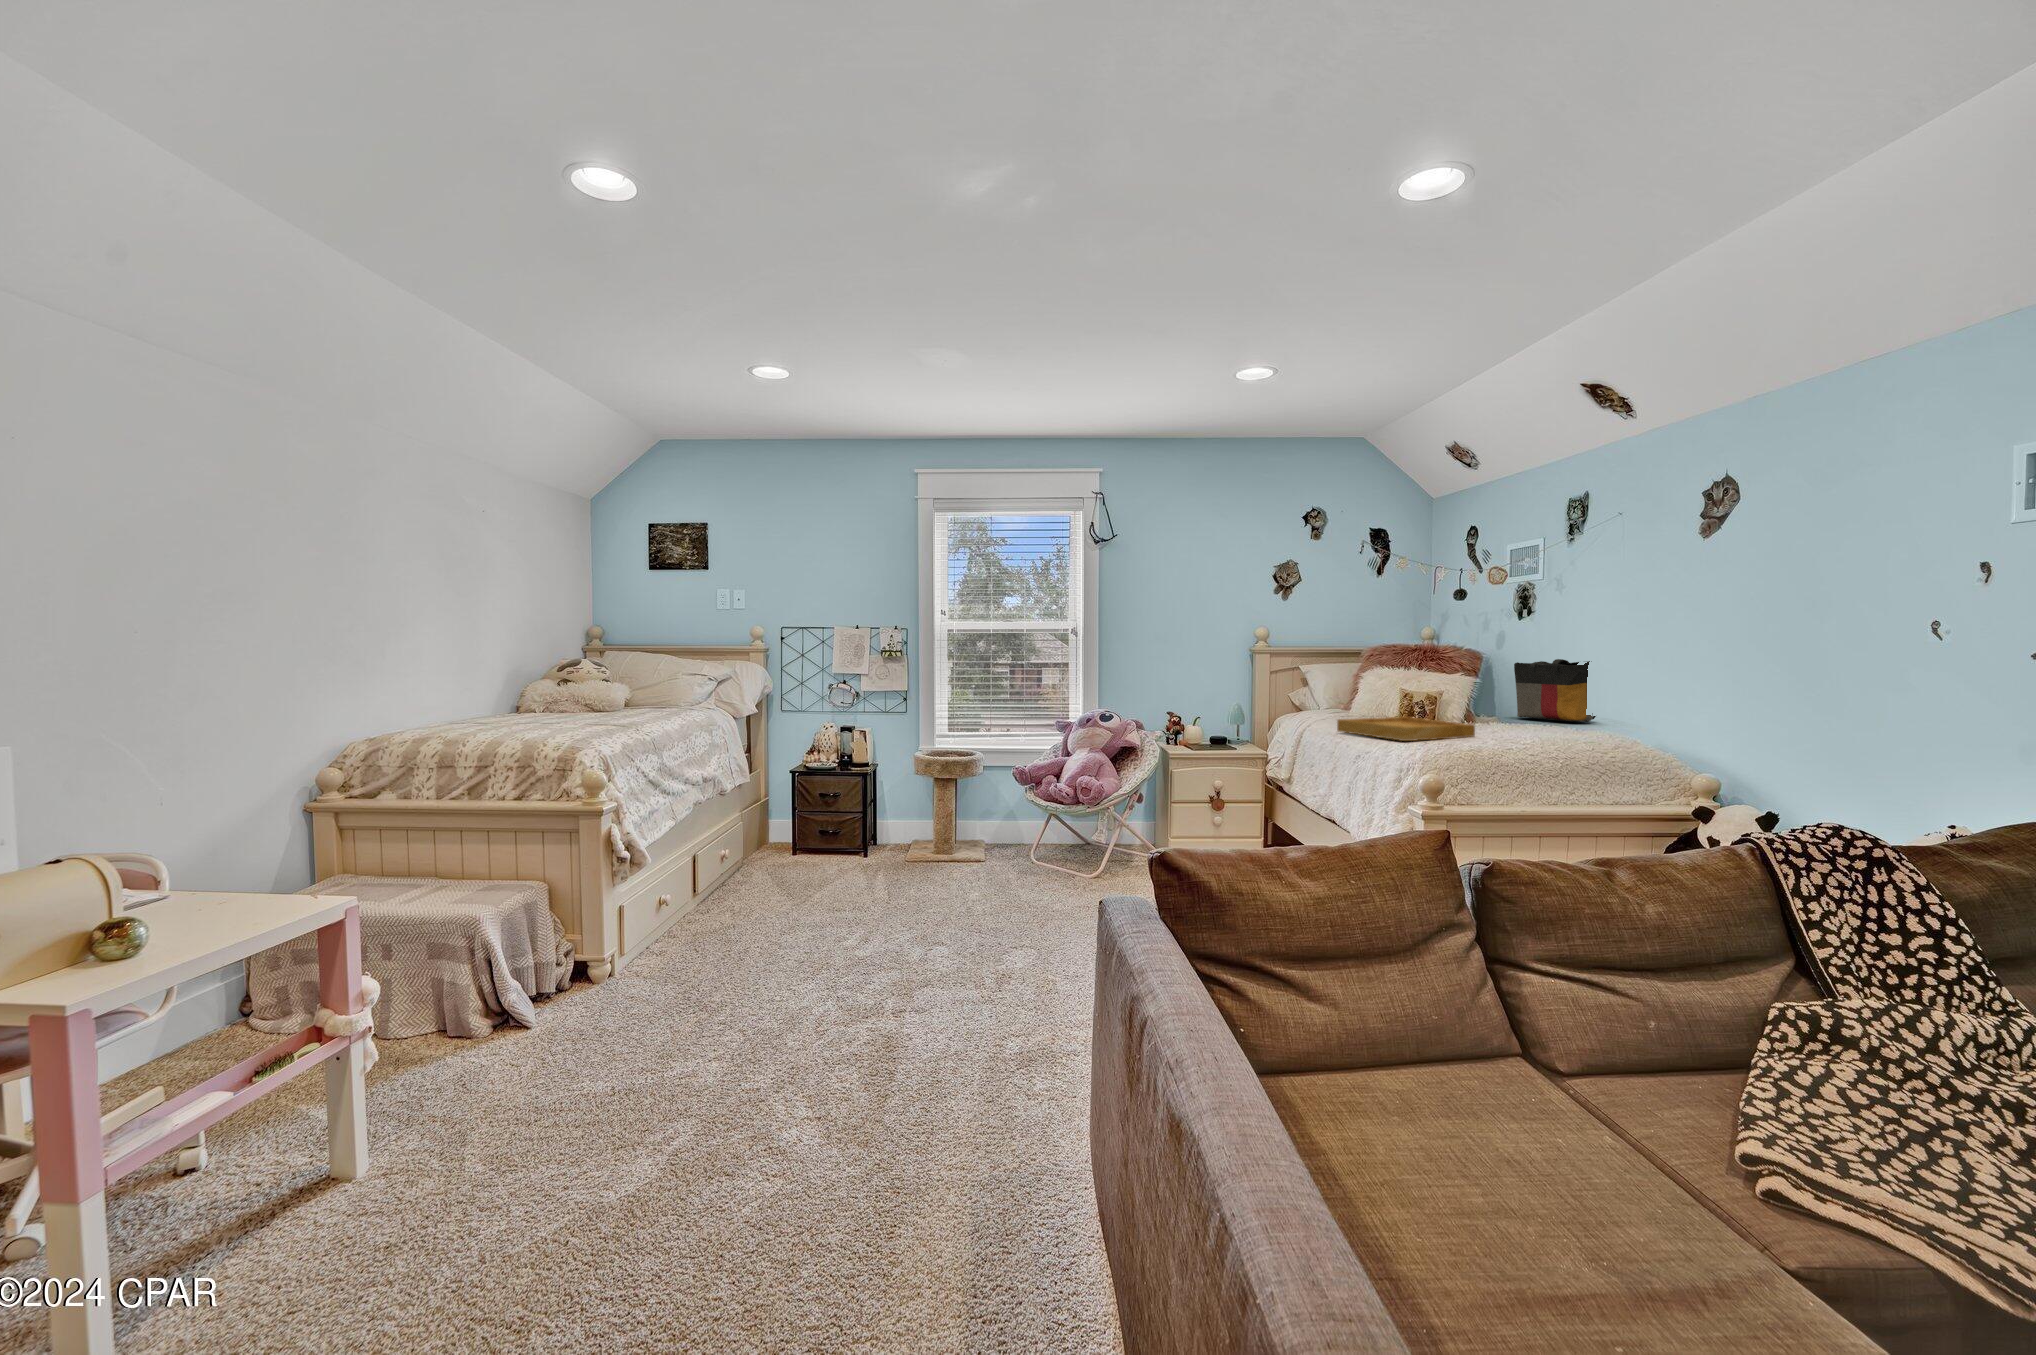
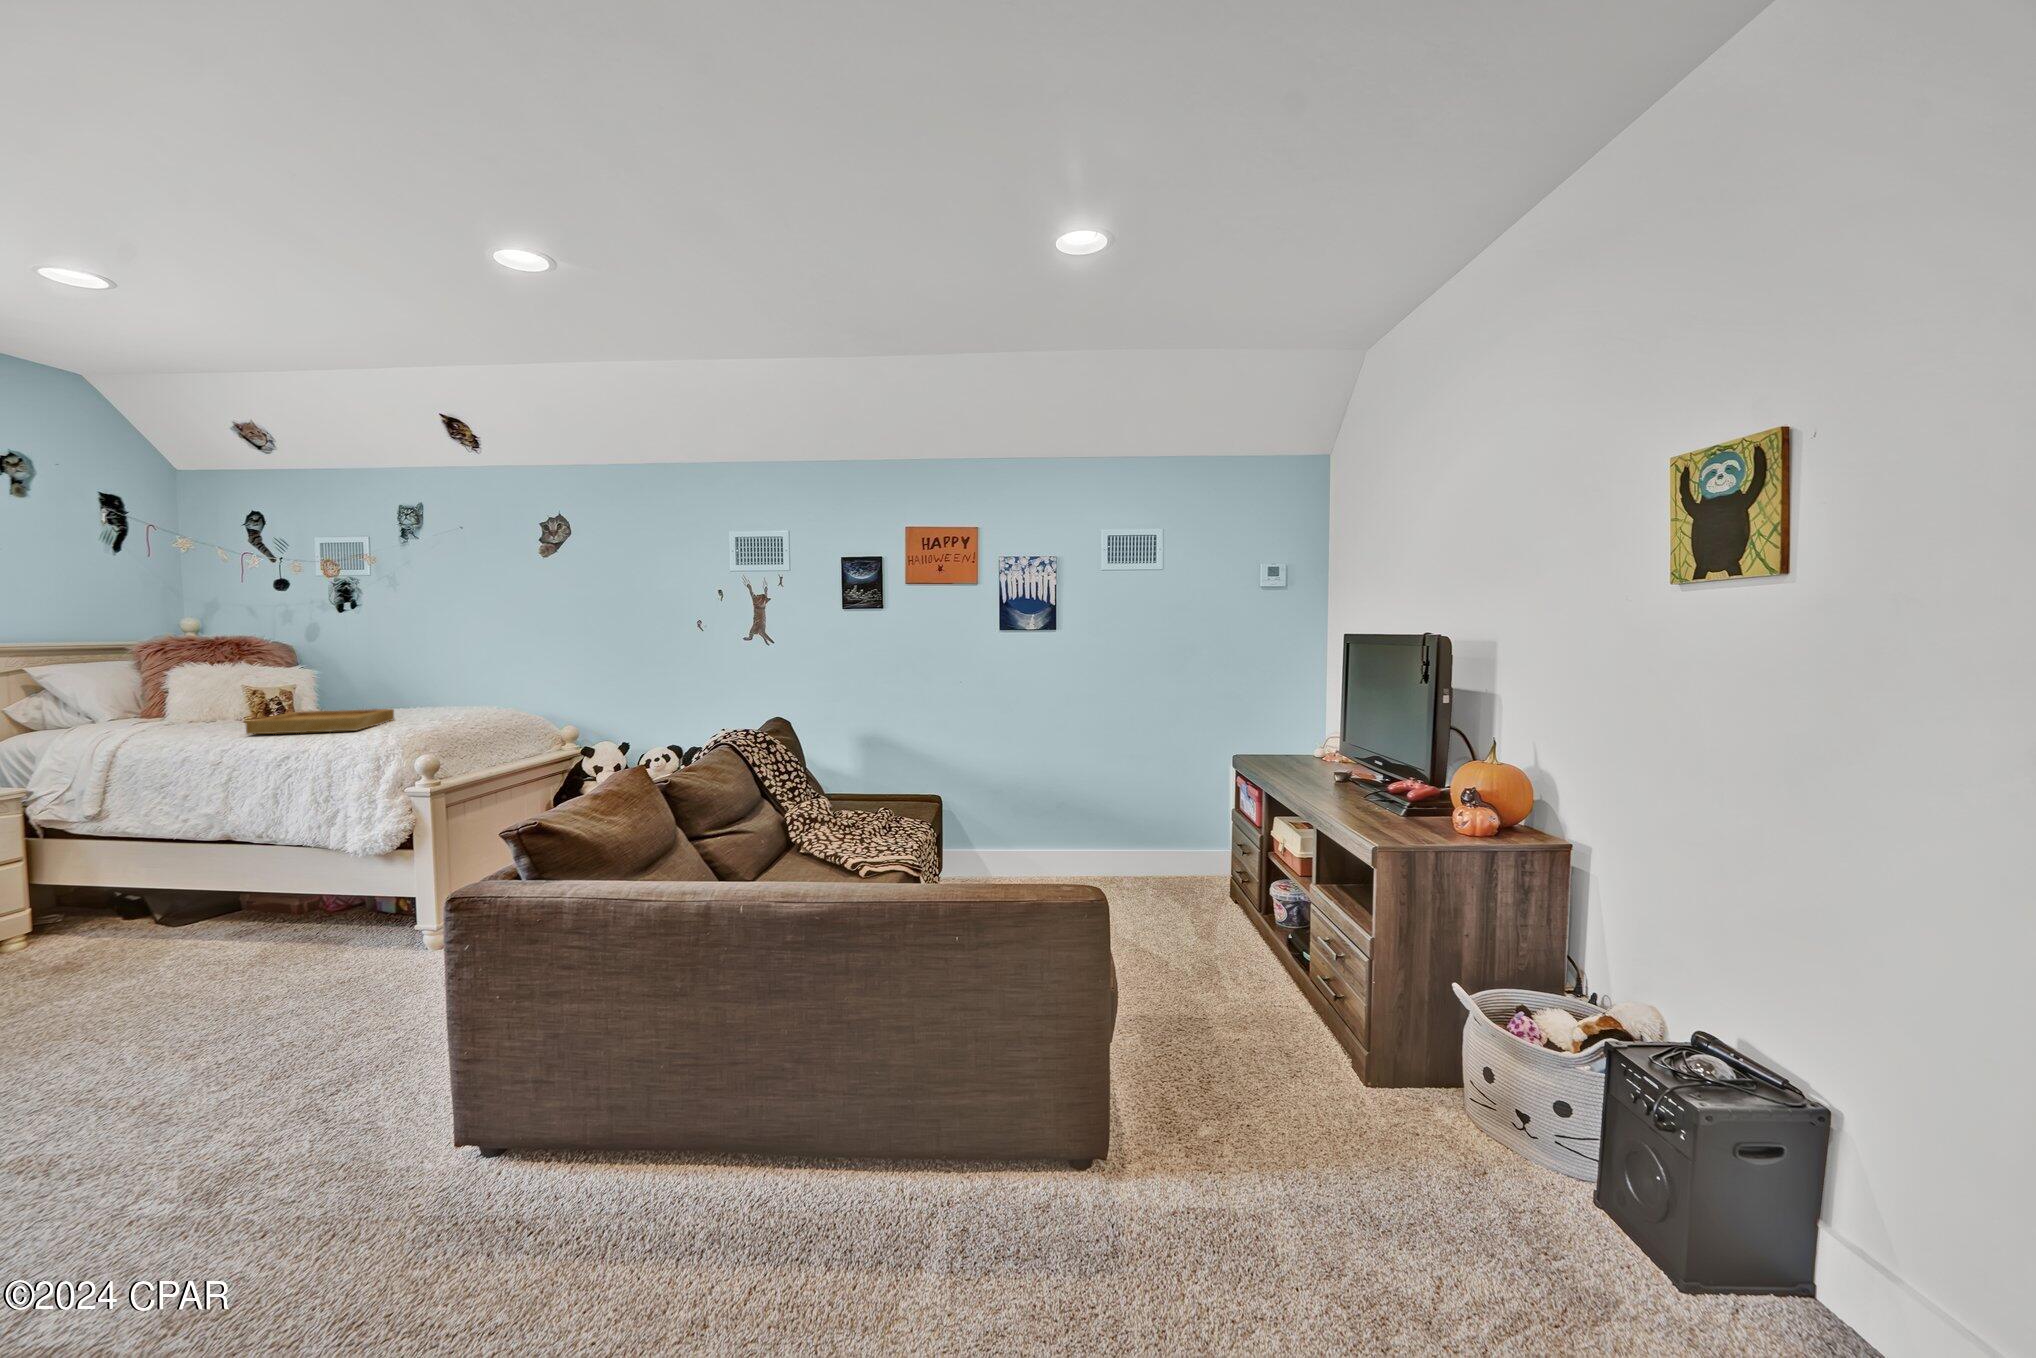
tote bag: present [1514,659,1596,722] -> none [354,647,437,702]

